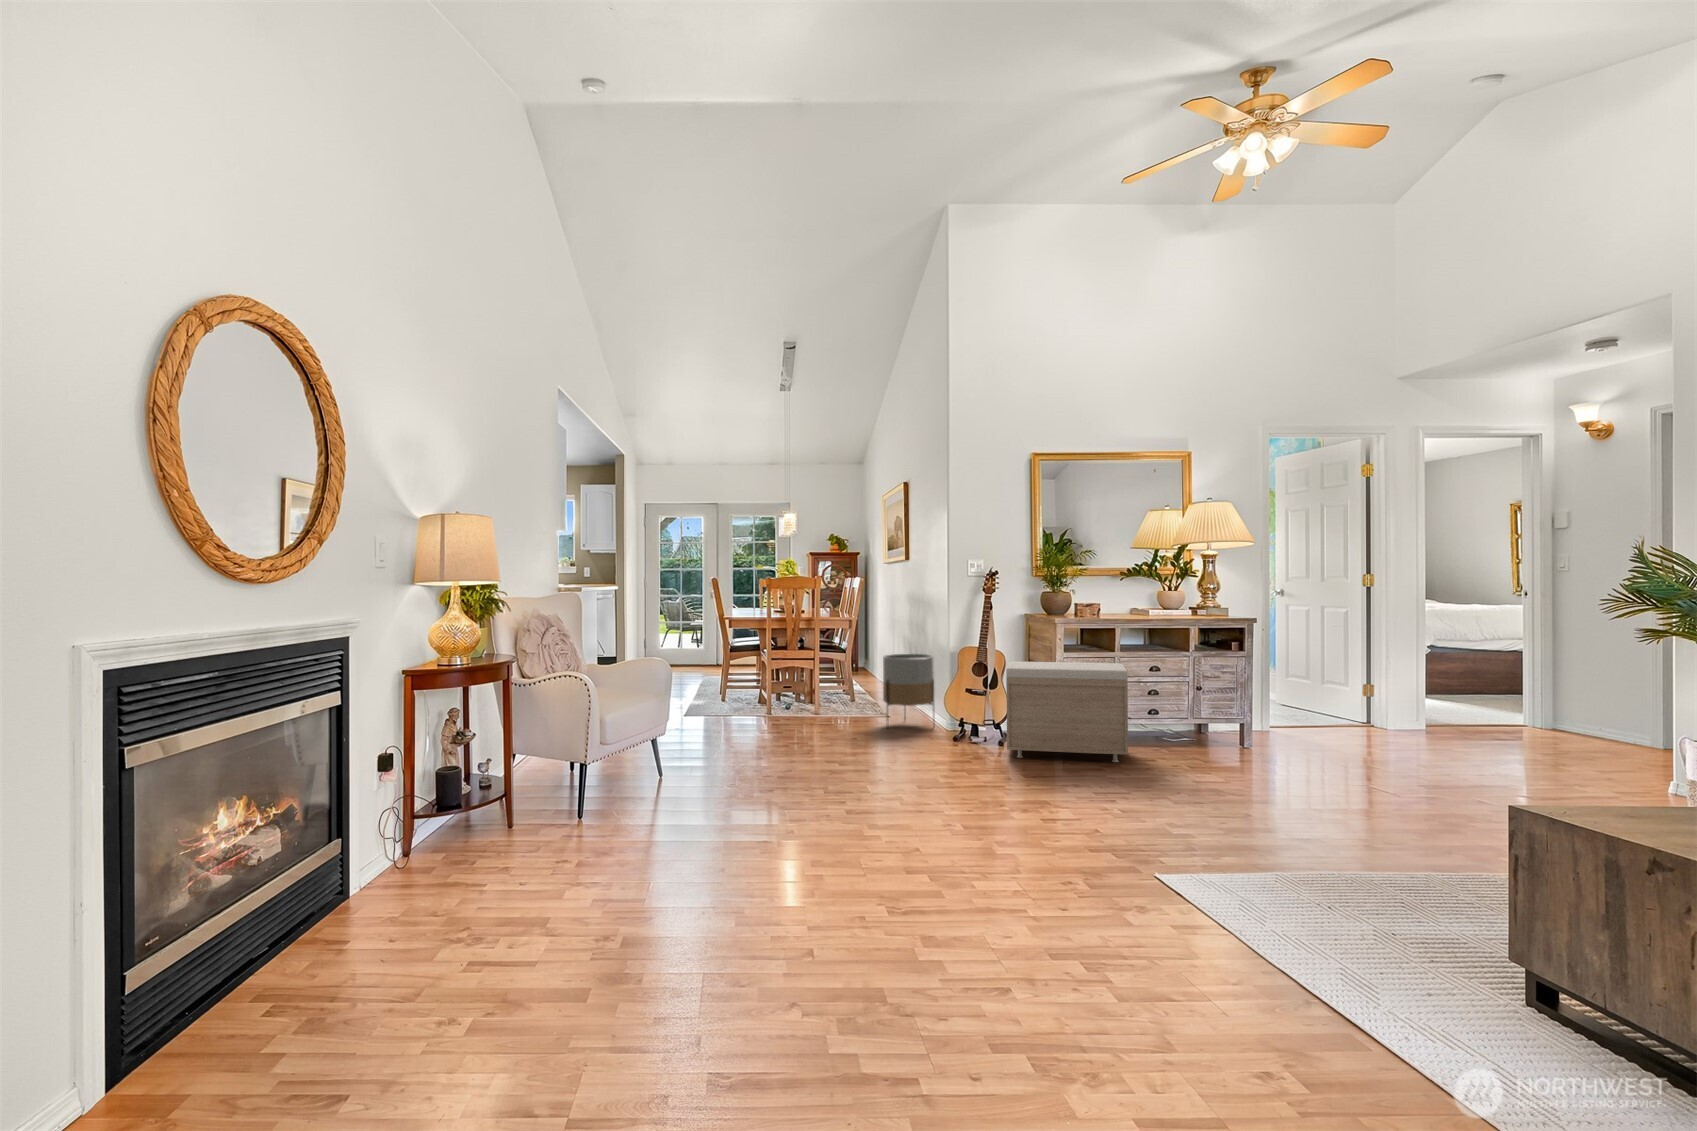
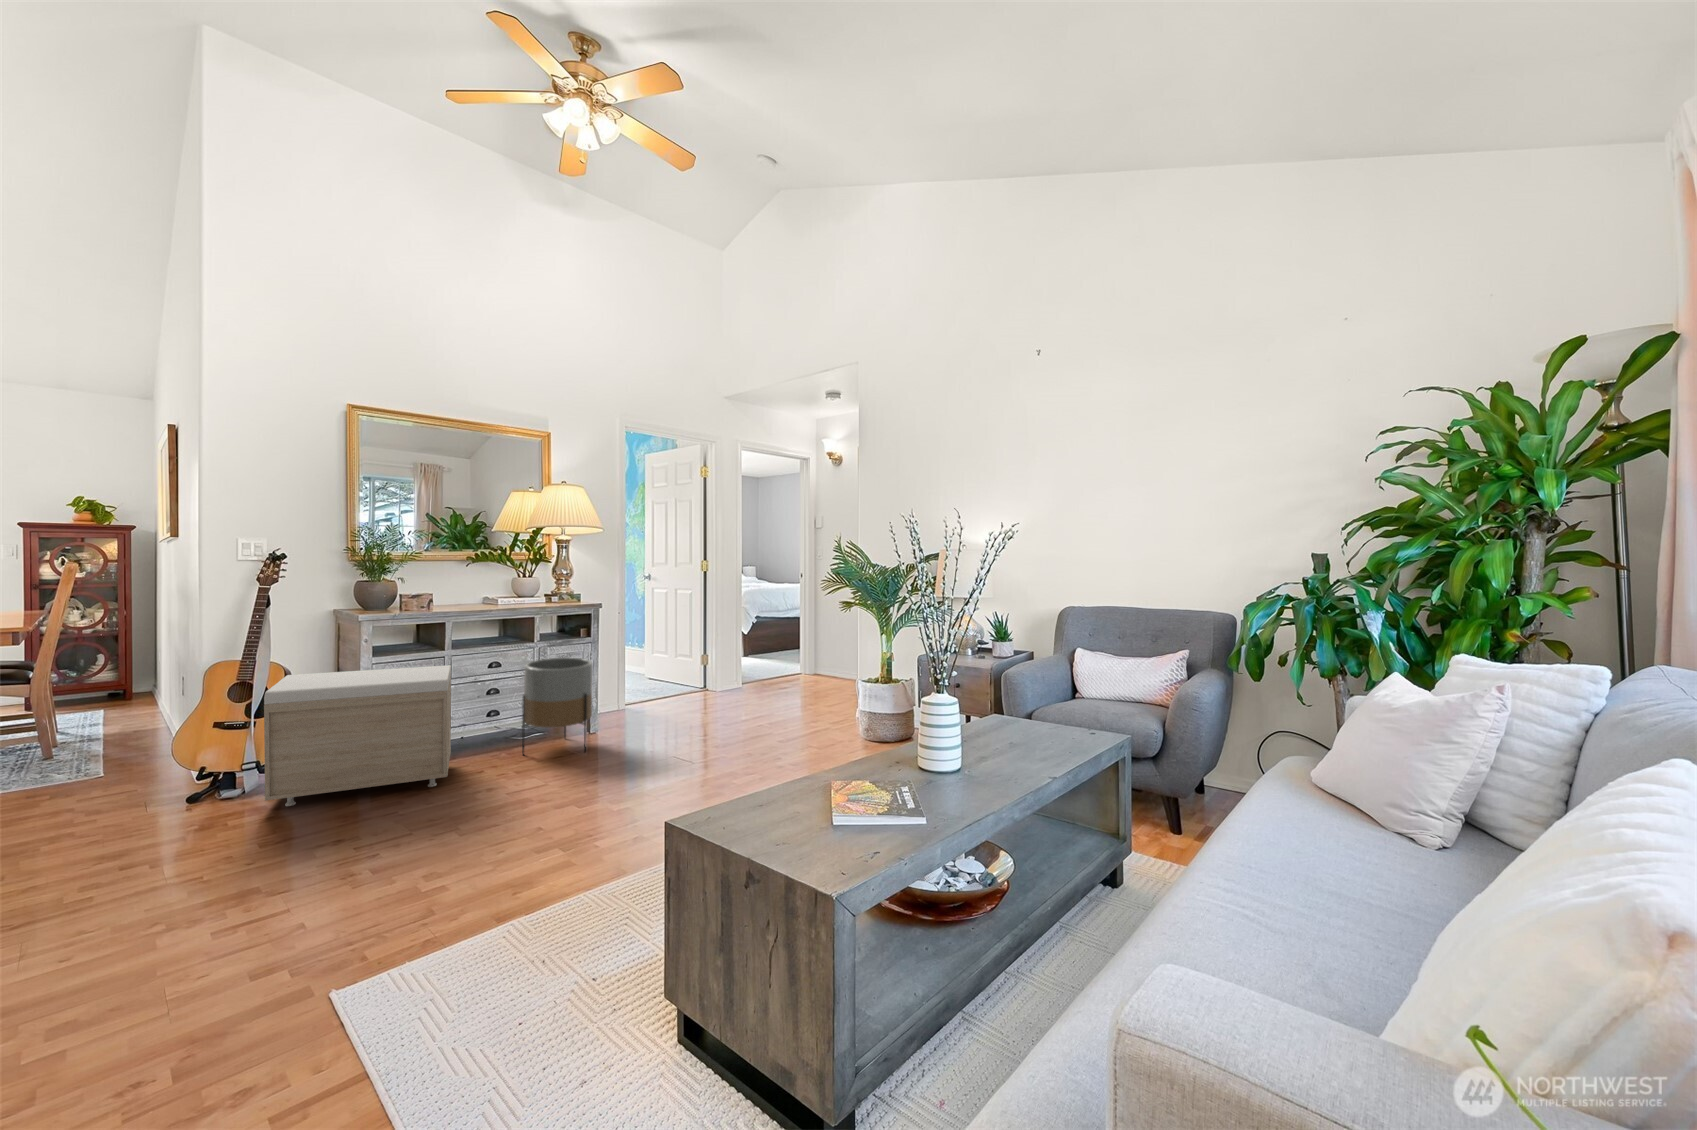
planter: present [883,654,935,727] -> present [522,658,592,754]

